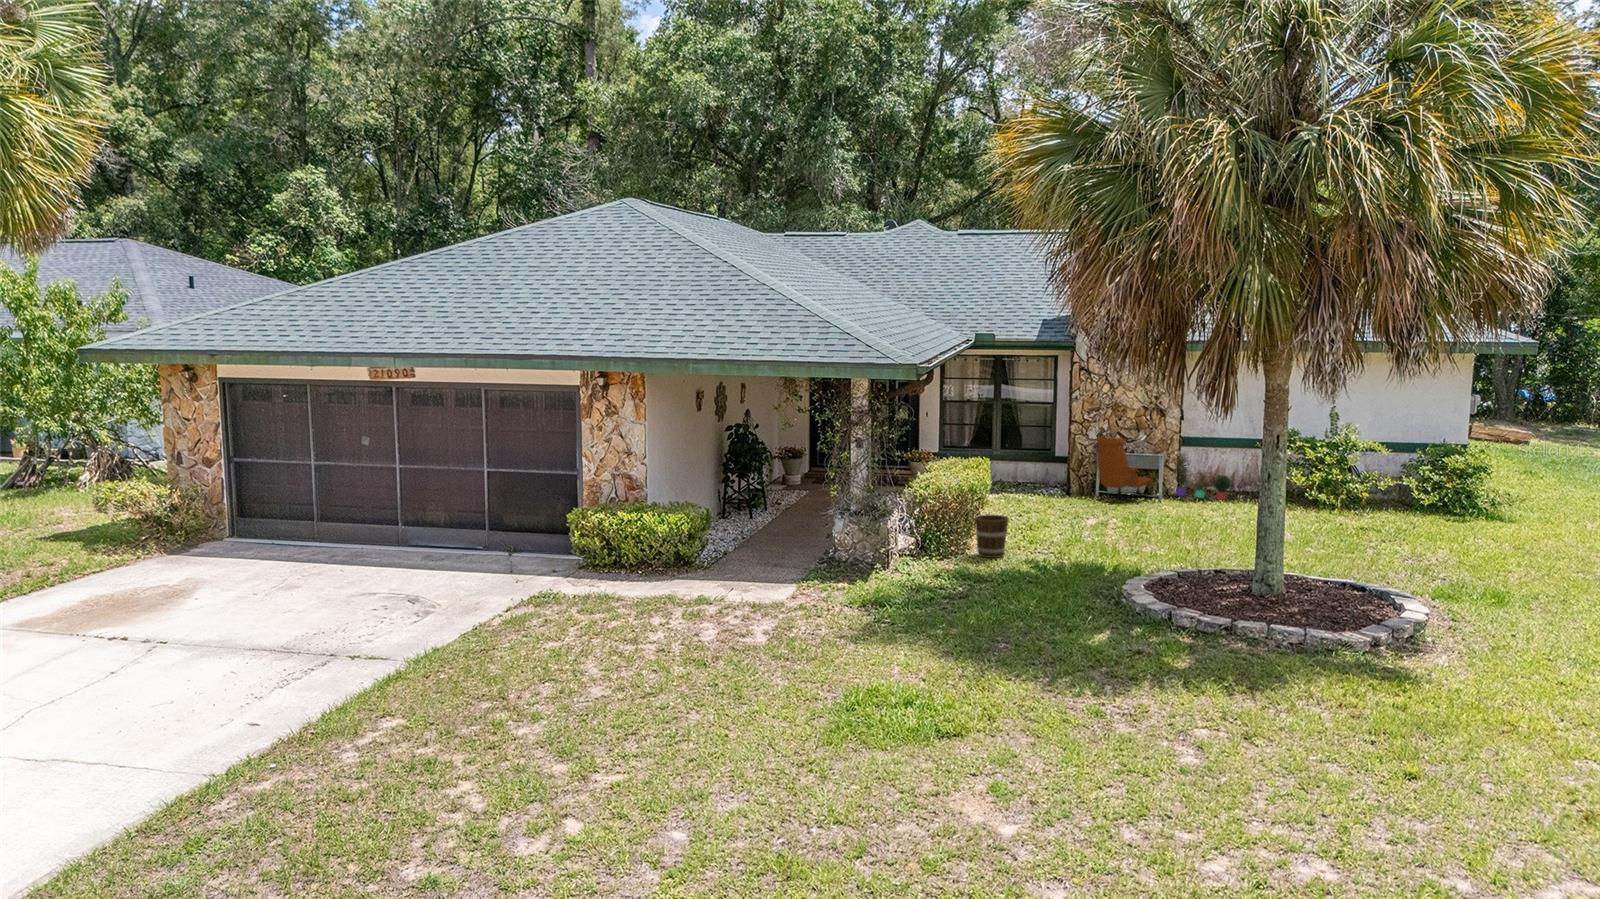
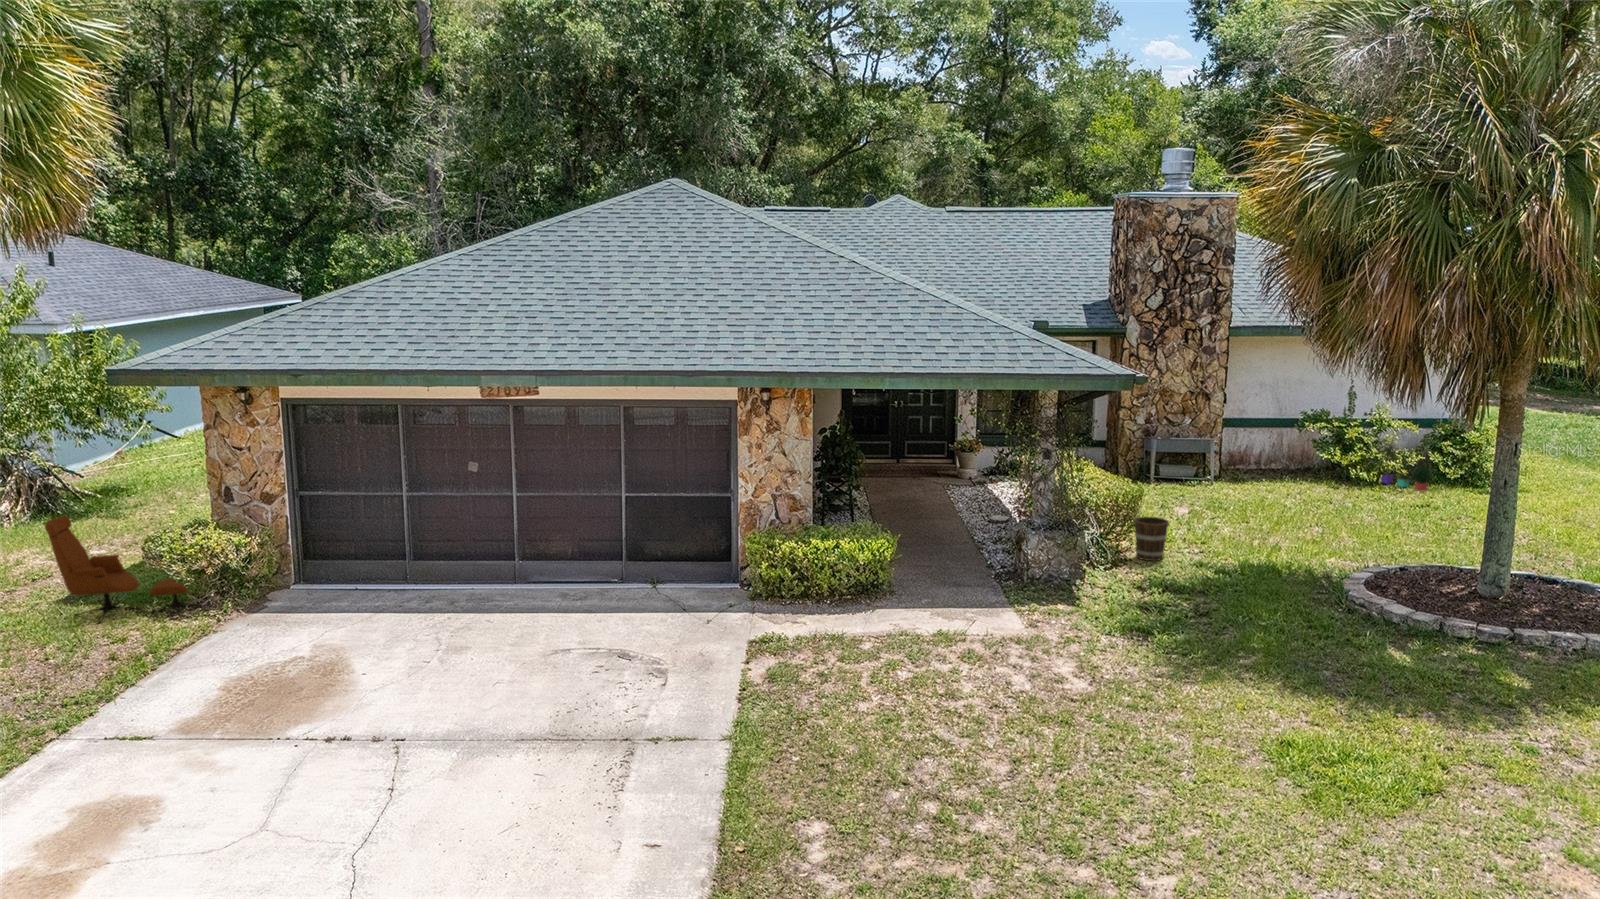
lounge chair: present [1097,436,1153,502] -> present [44,516,196,623]
potted plant: present [1174,454,1232,500] -> present [1382,441,1431,491]

